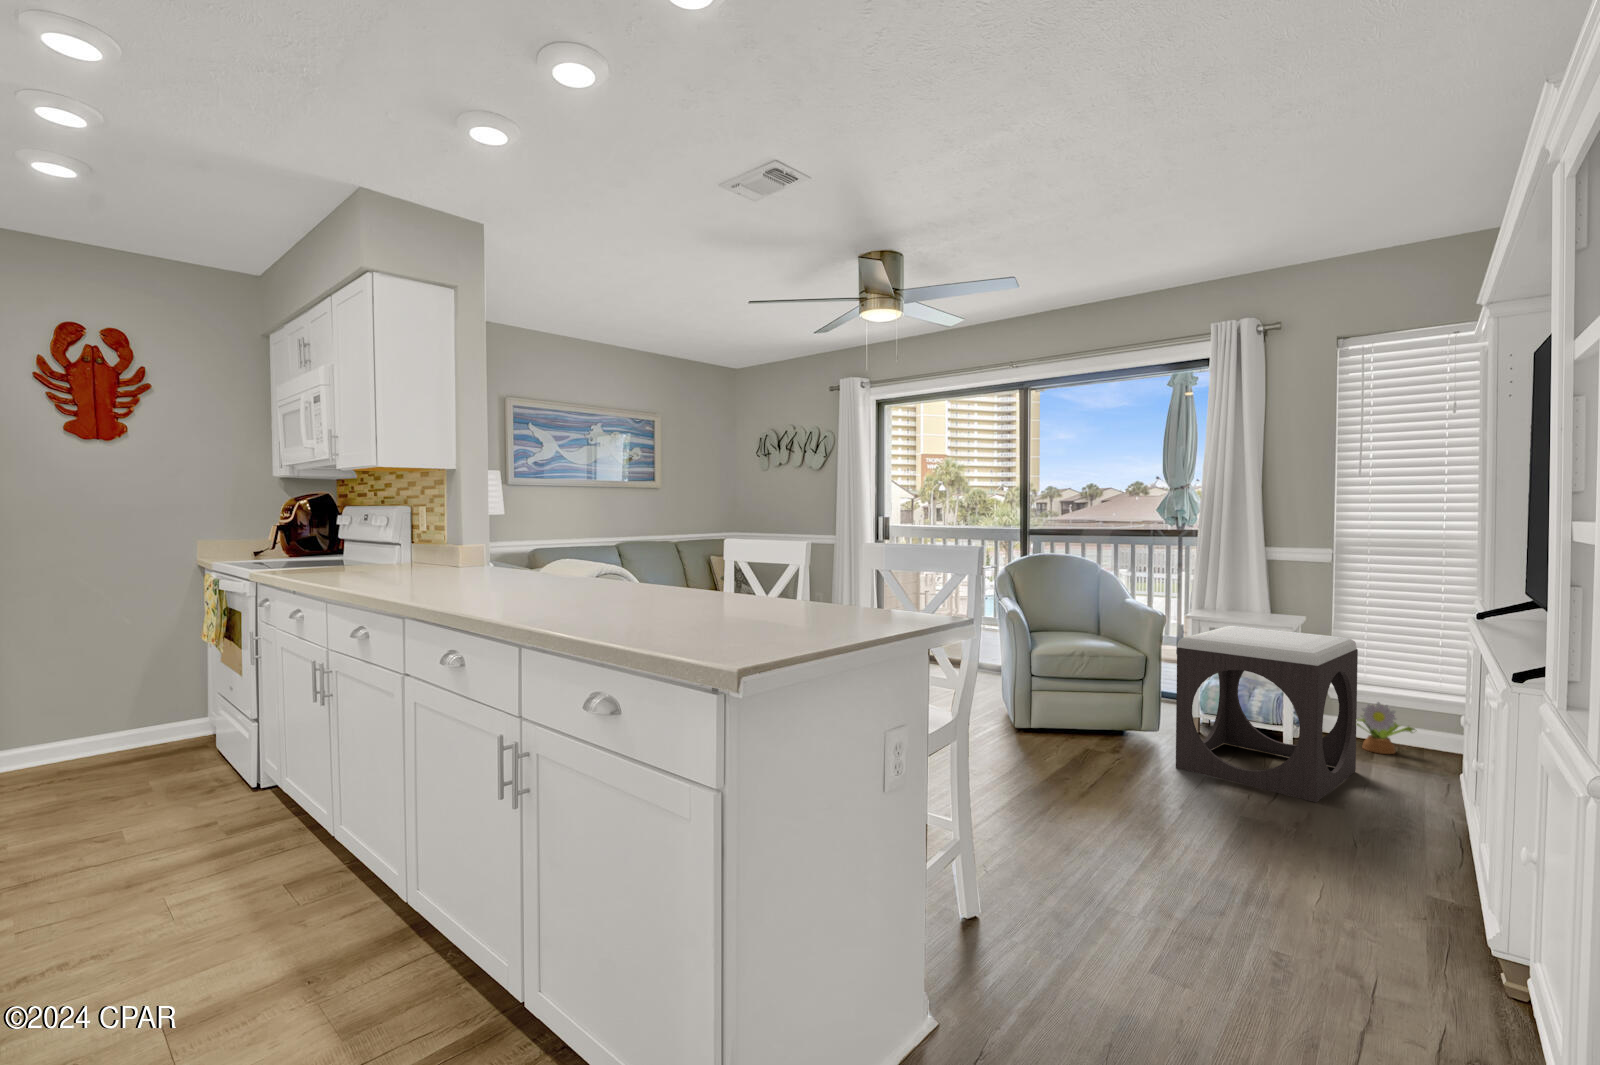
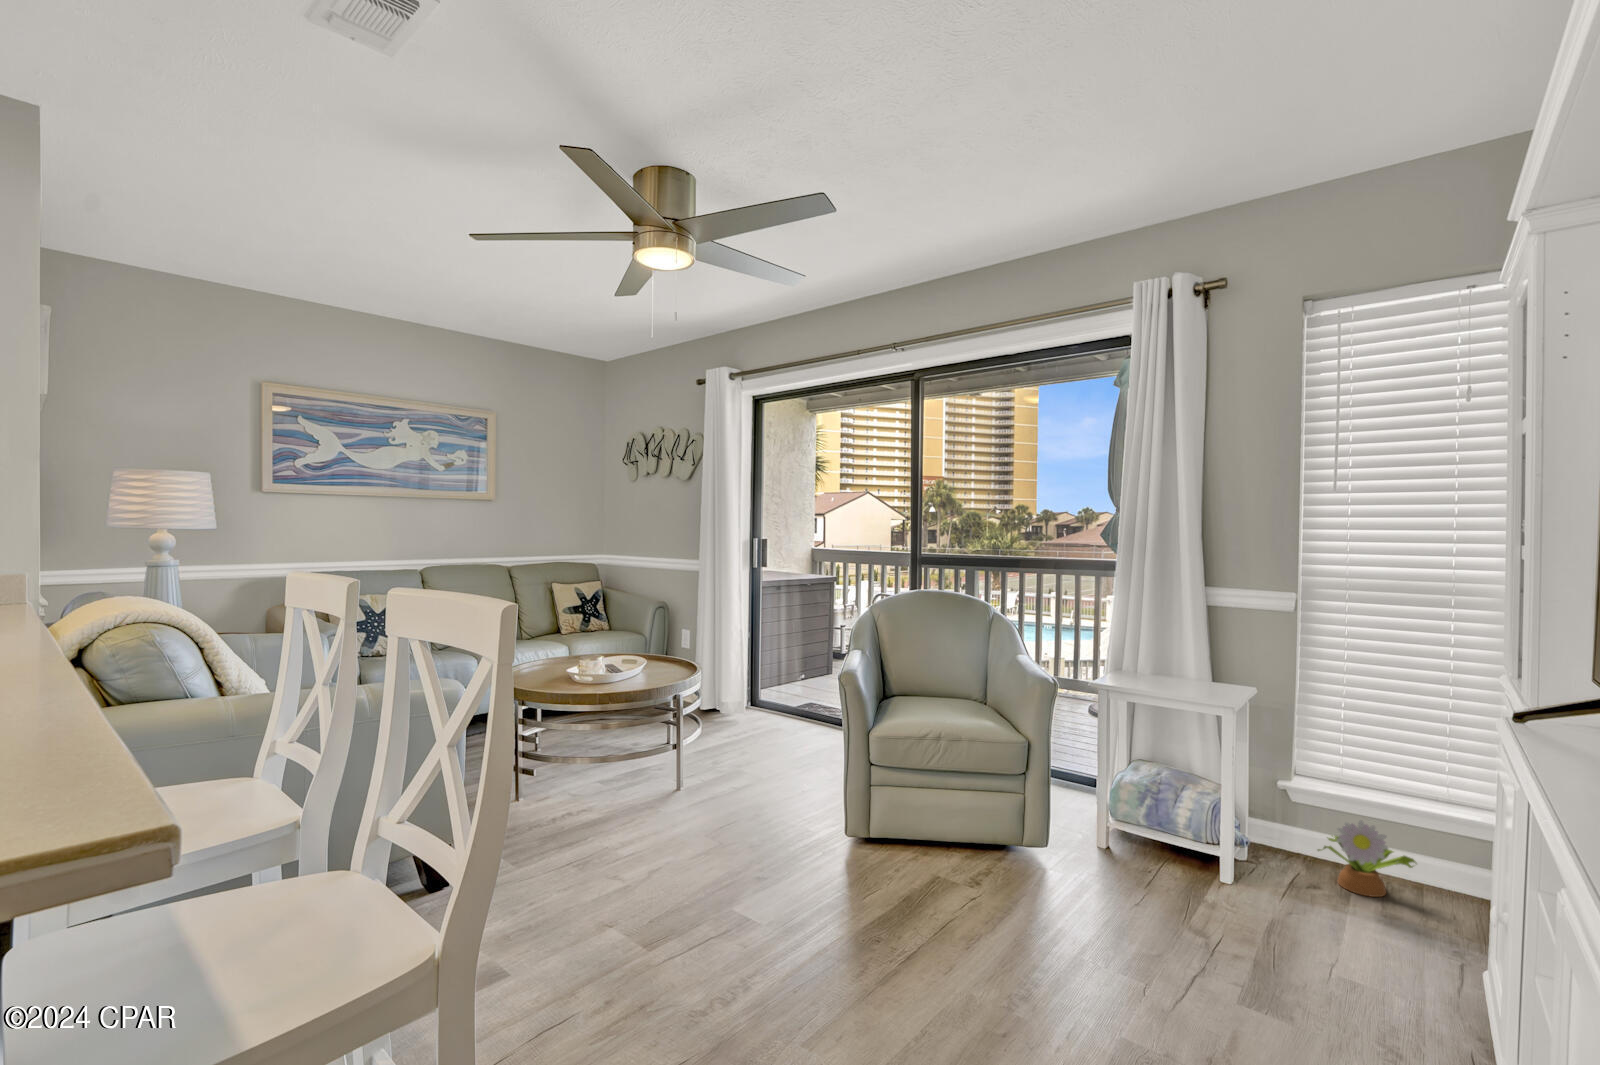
footstool: present [1176,626,1358,802] -> none [1059,703,1331,1017]

